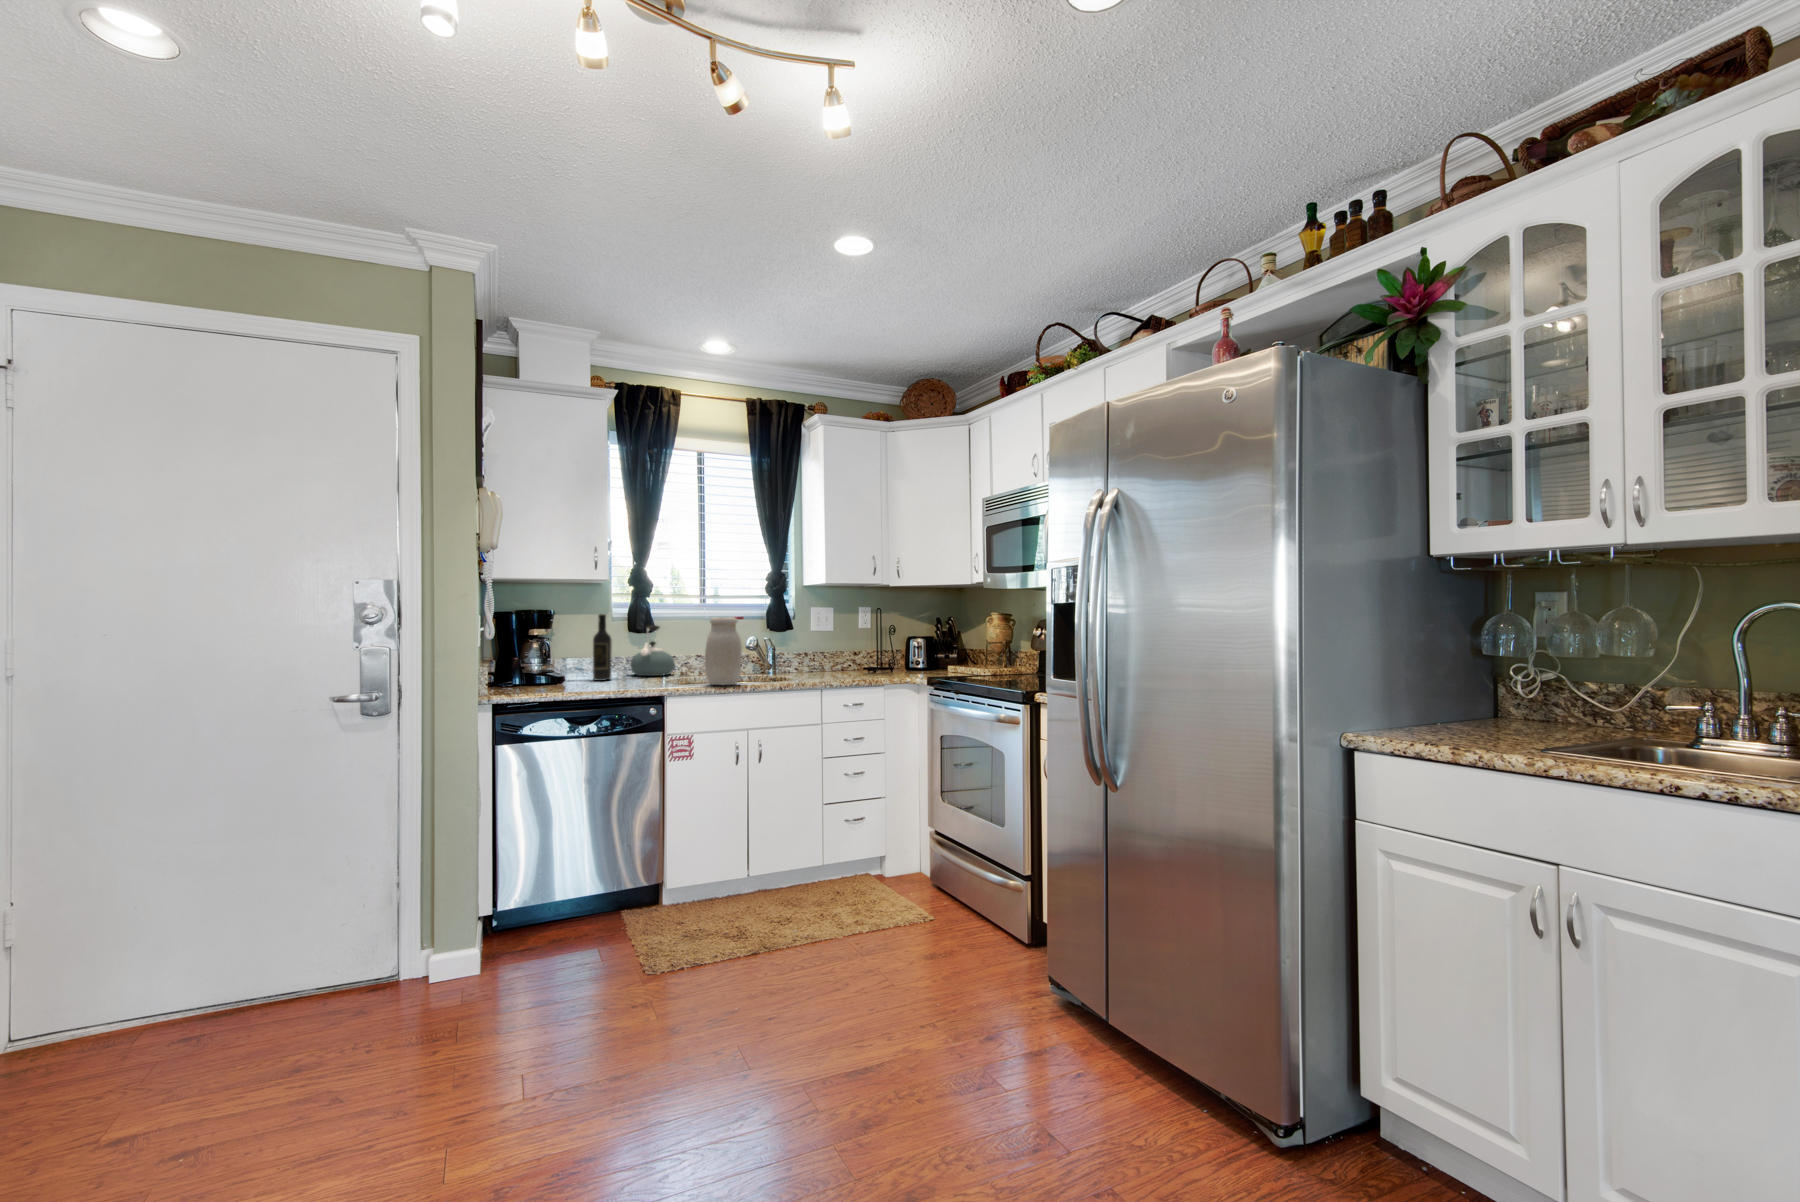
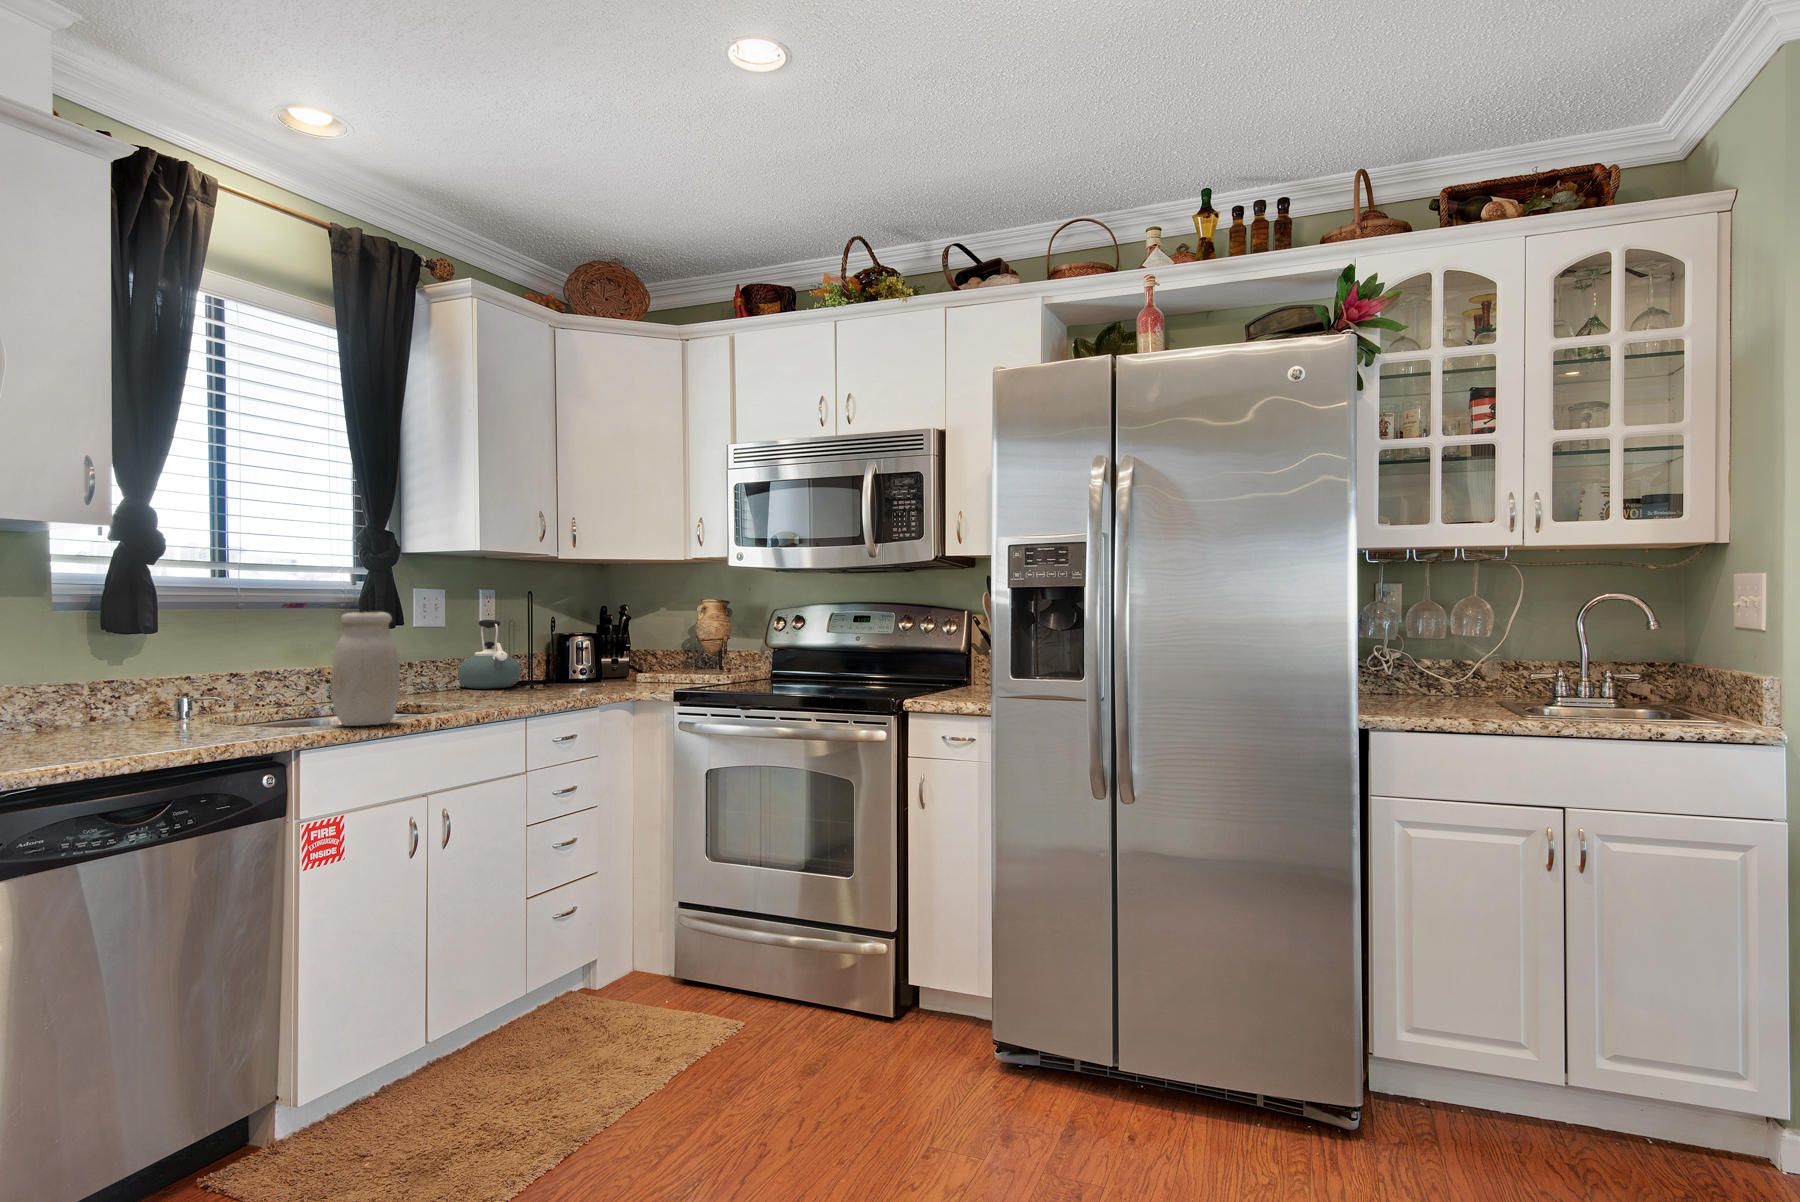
wine bottle: present [593,614,612,681] -> none [61,610,105,737]
kettle: present [630,625,675,676] -> present [458,620,521,689]

